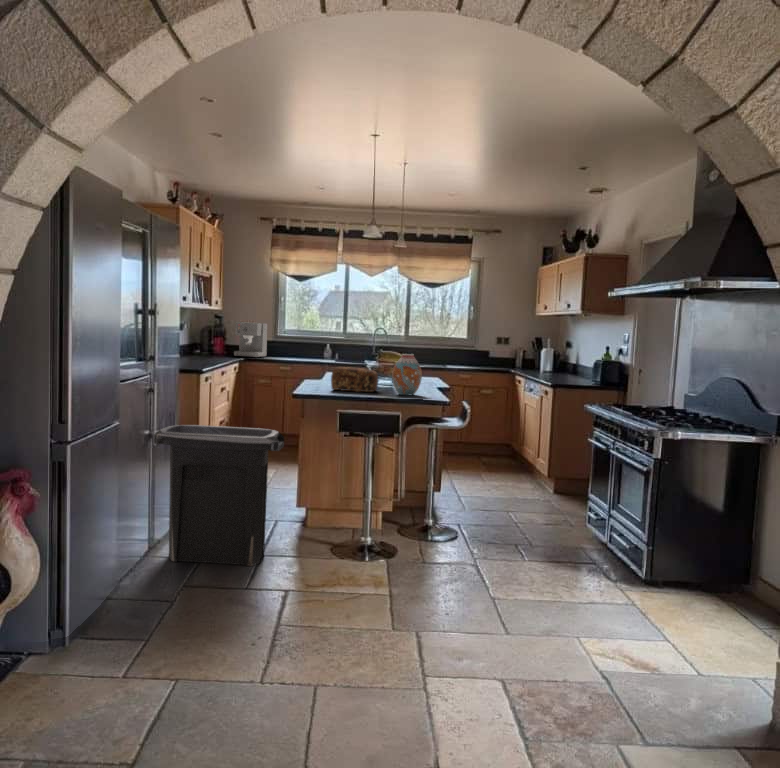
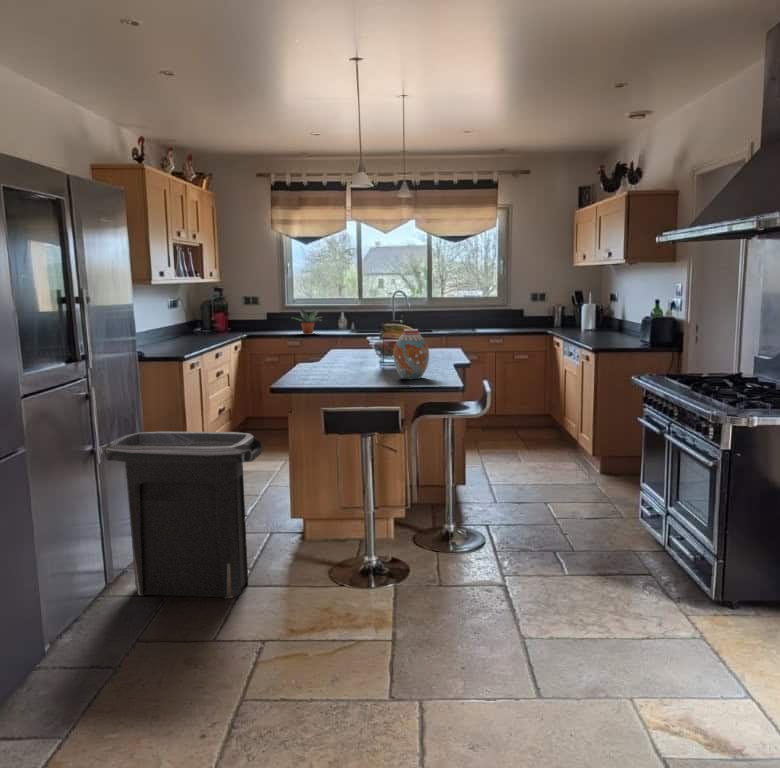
coffee maker: present [234,322,267,358] -> none [236,294,273,333]
potted plant: none [284,336,315,361] -> present [293,309,323,335]
bread loaf: present [331,367,378,392] -> none [322,348,379,377]

